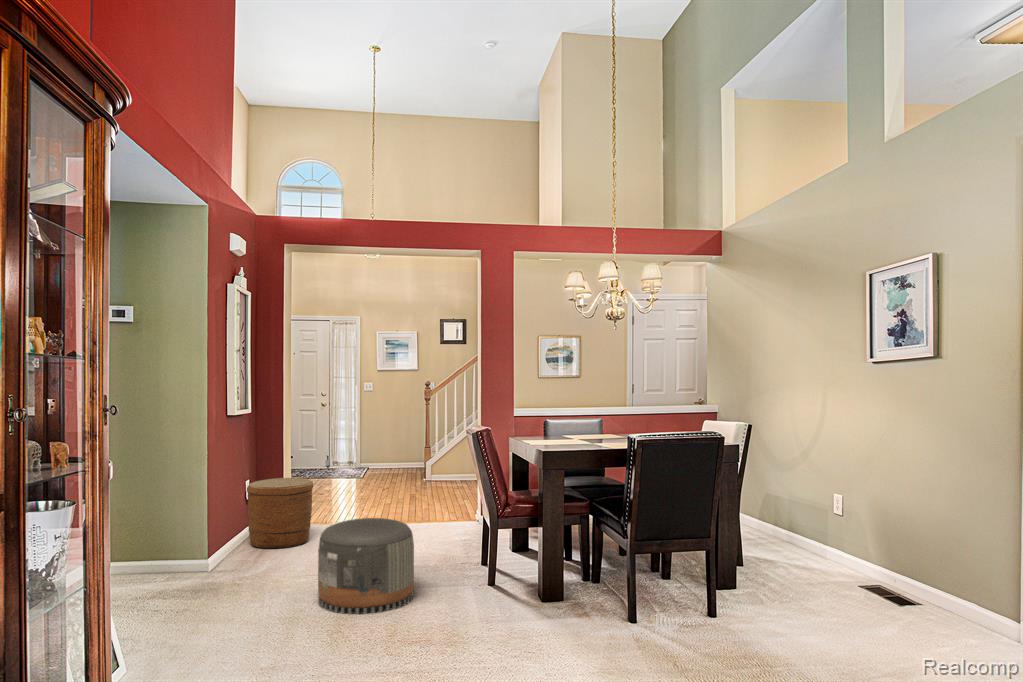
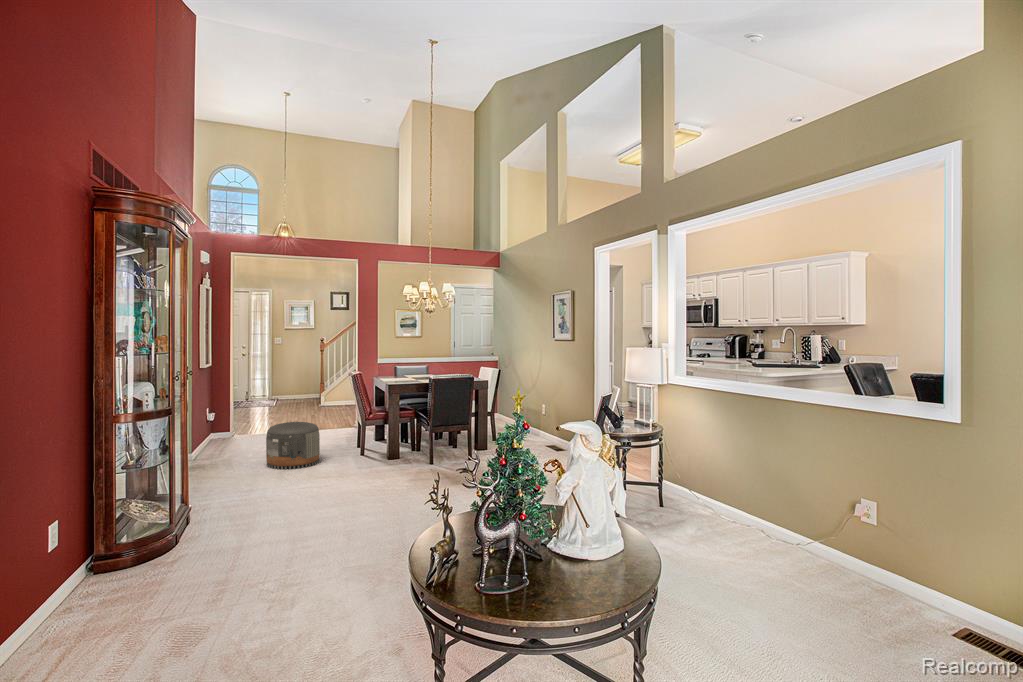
woven basket: present [247,478,313,548] -> none [210,403,252,445]

